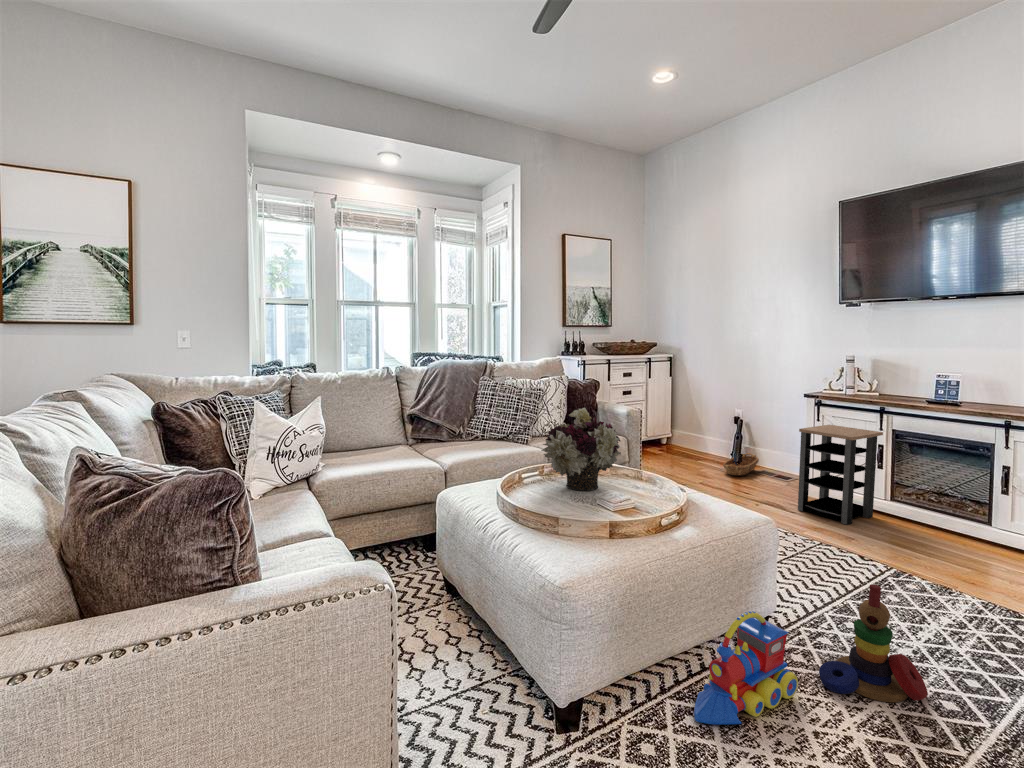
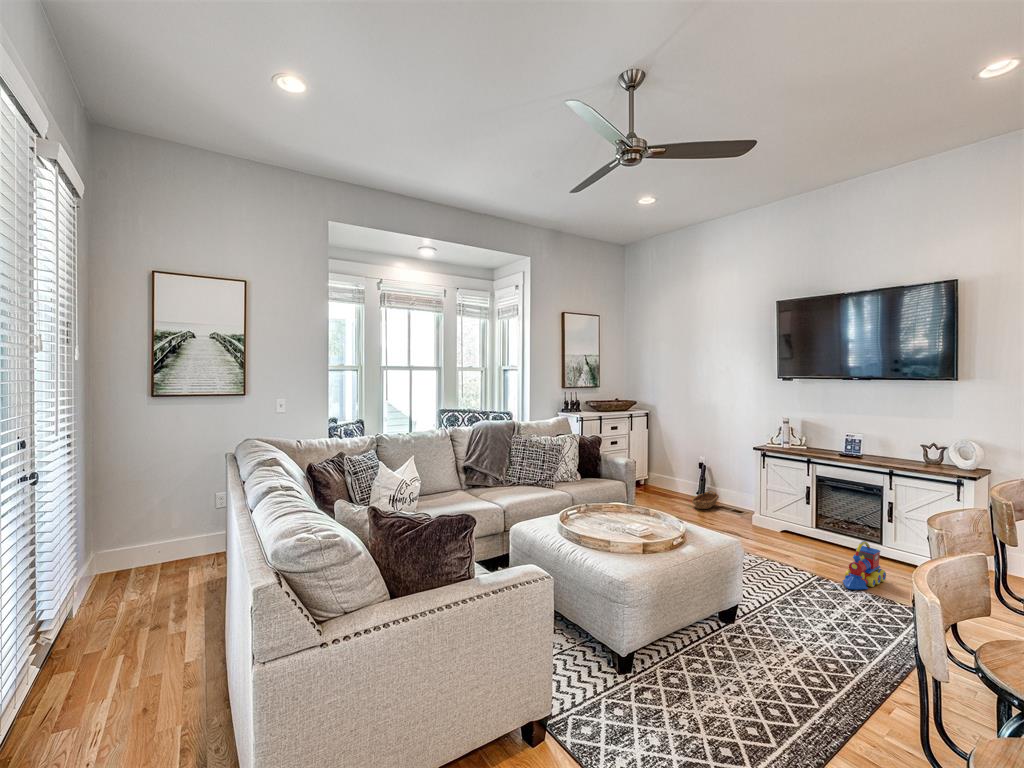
flower arrangement: present [541,408,621,491] -> none [585,466,638,523]
side table: present [798,425,883,525] -> none [750,471,809,546]
stacking toy: present [819,584,928,702] -> none [771,580,834,653]
toy train: present [694,611,798,724] -> present [843,541,886,589]

